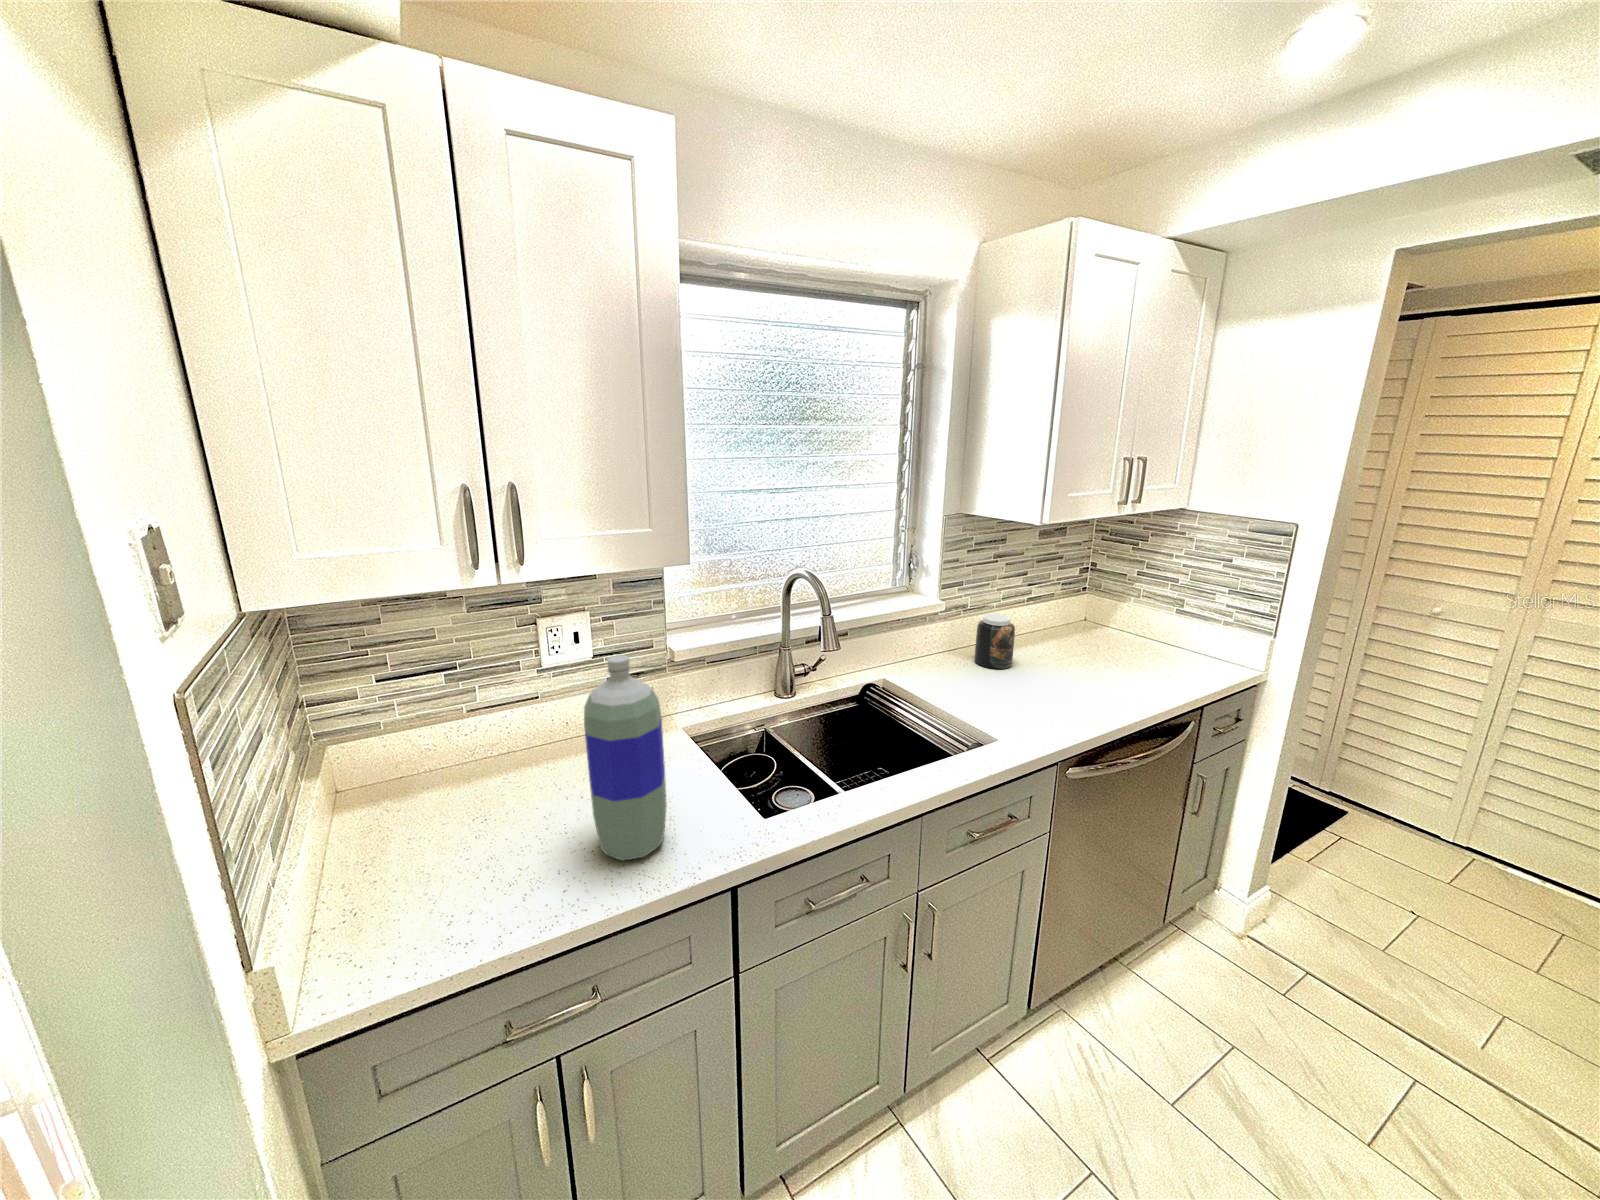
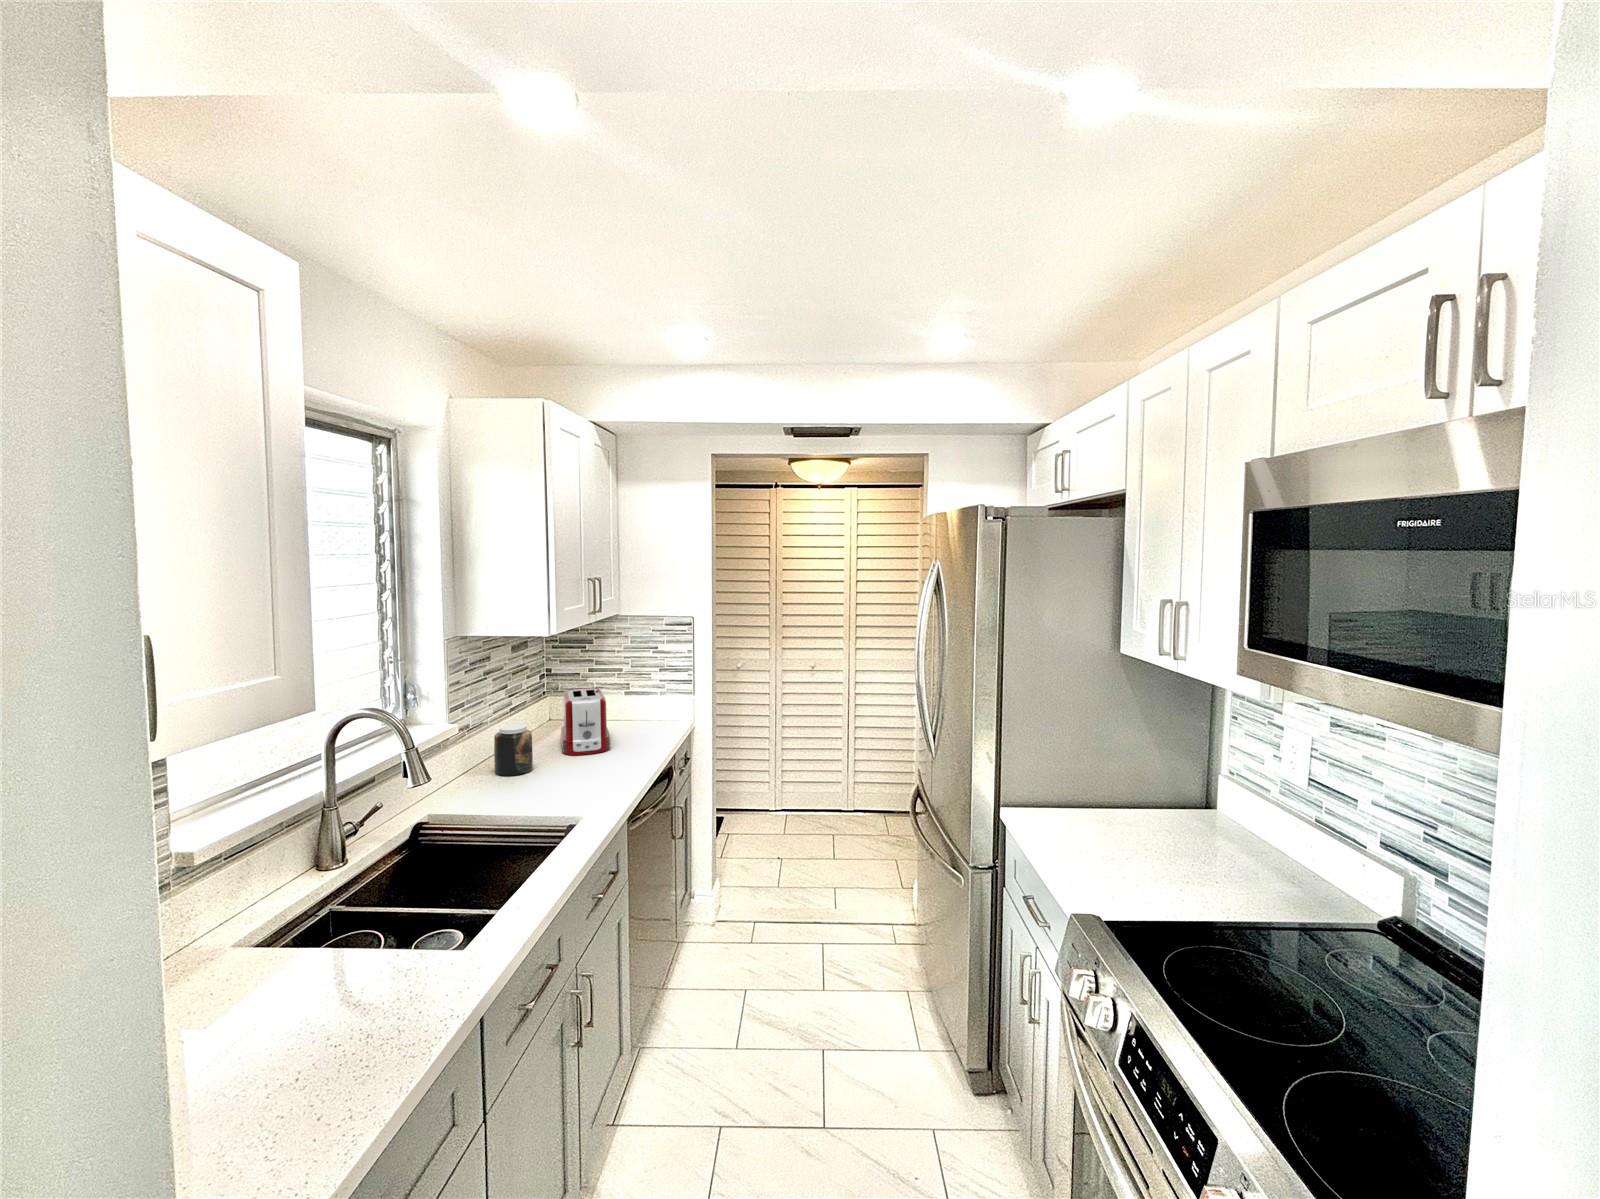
toaster: none [1057,591,1131,673] -> present [561,688,610,755]
bottle: present [584,655,667,860] -> none [273,817,390,1092]

